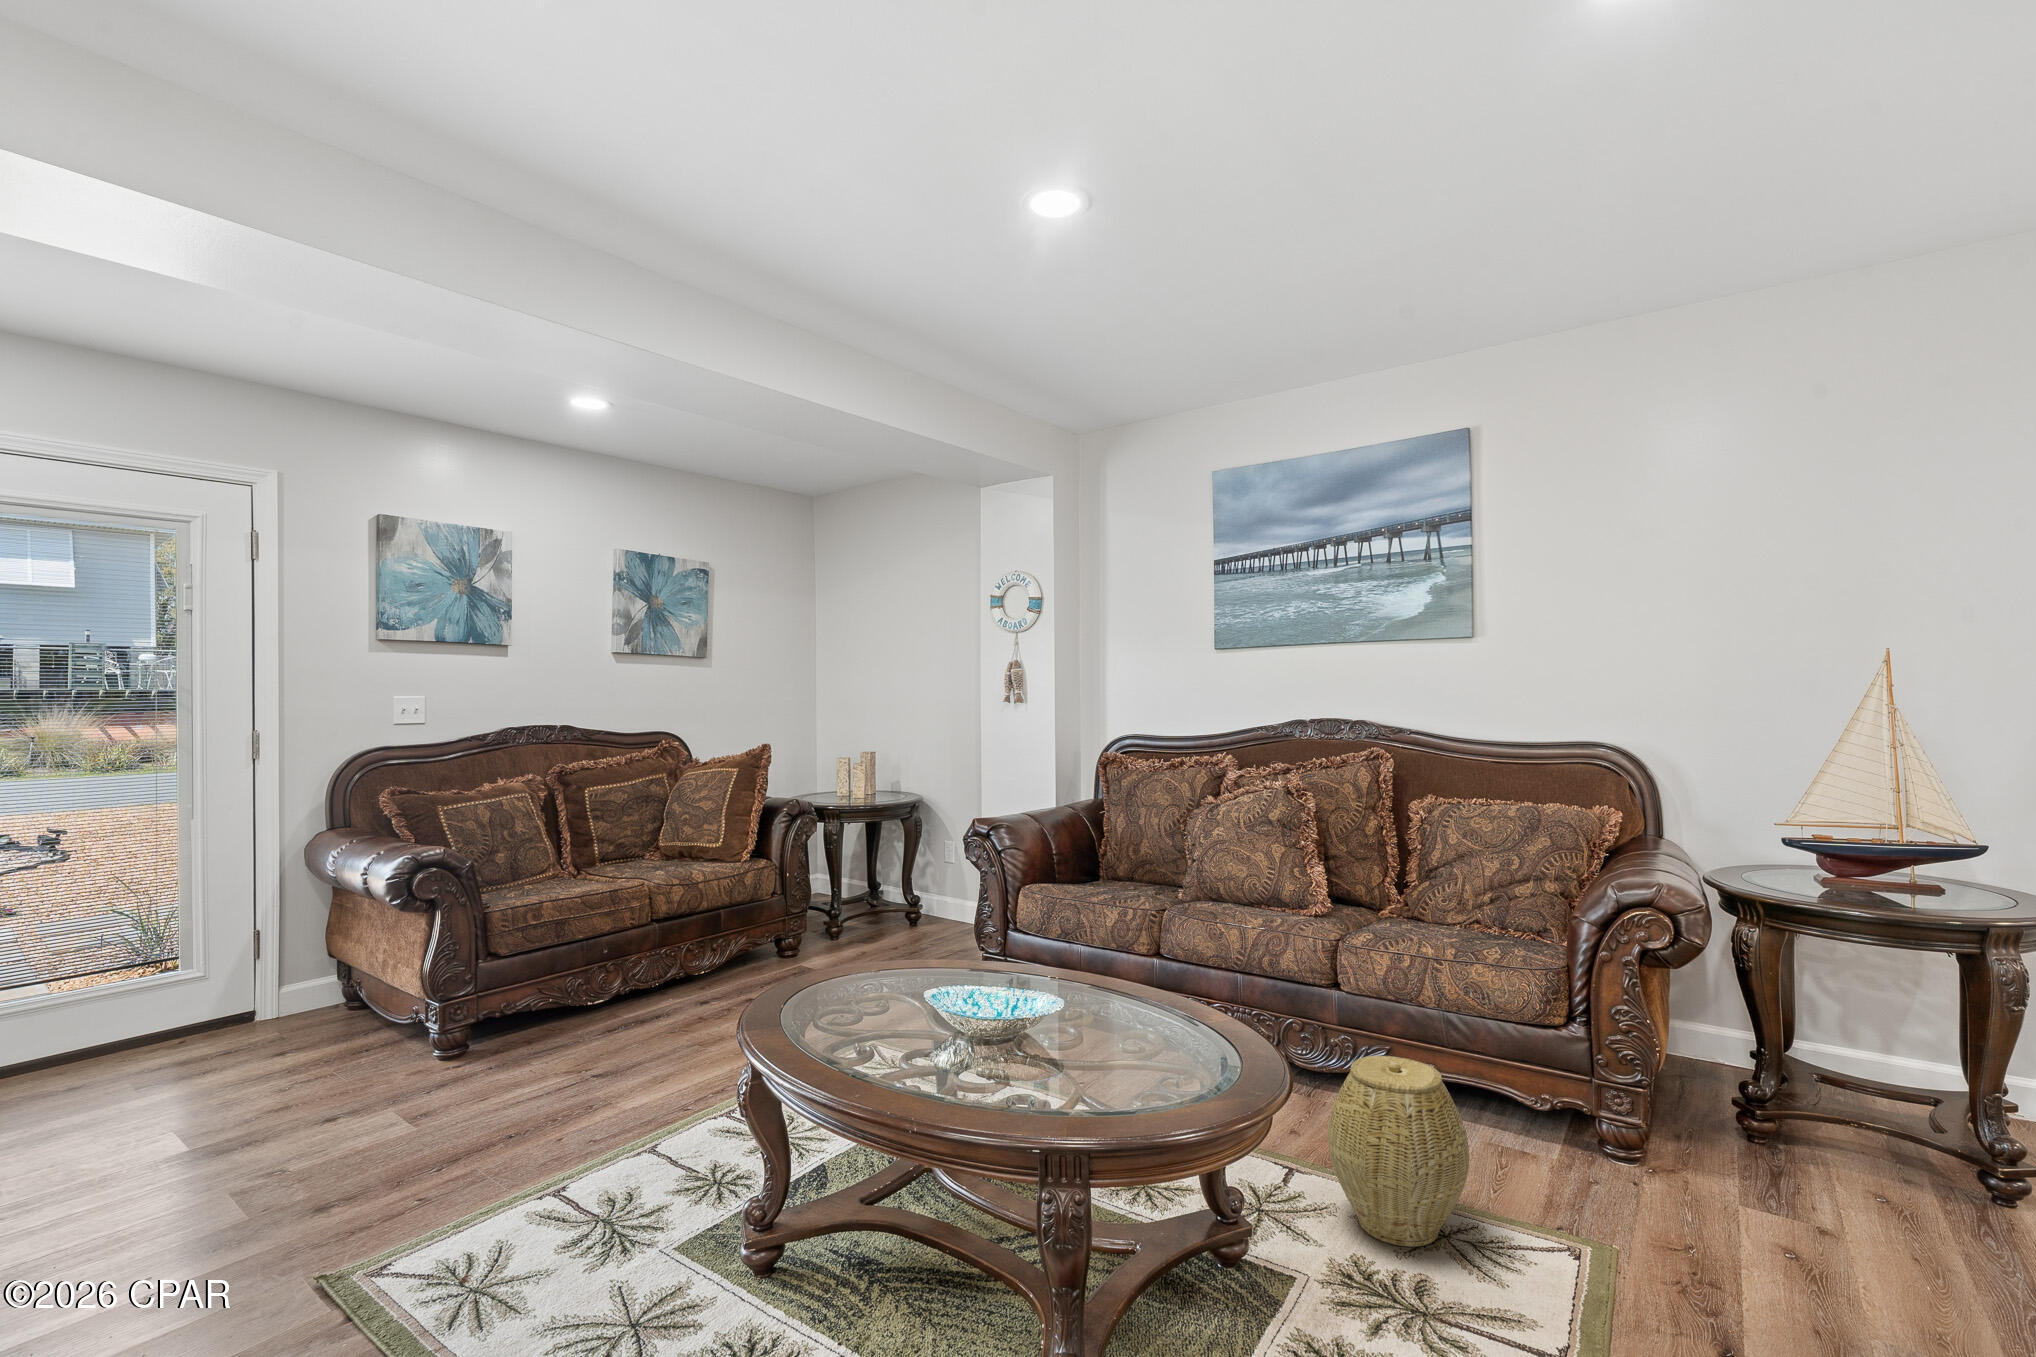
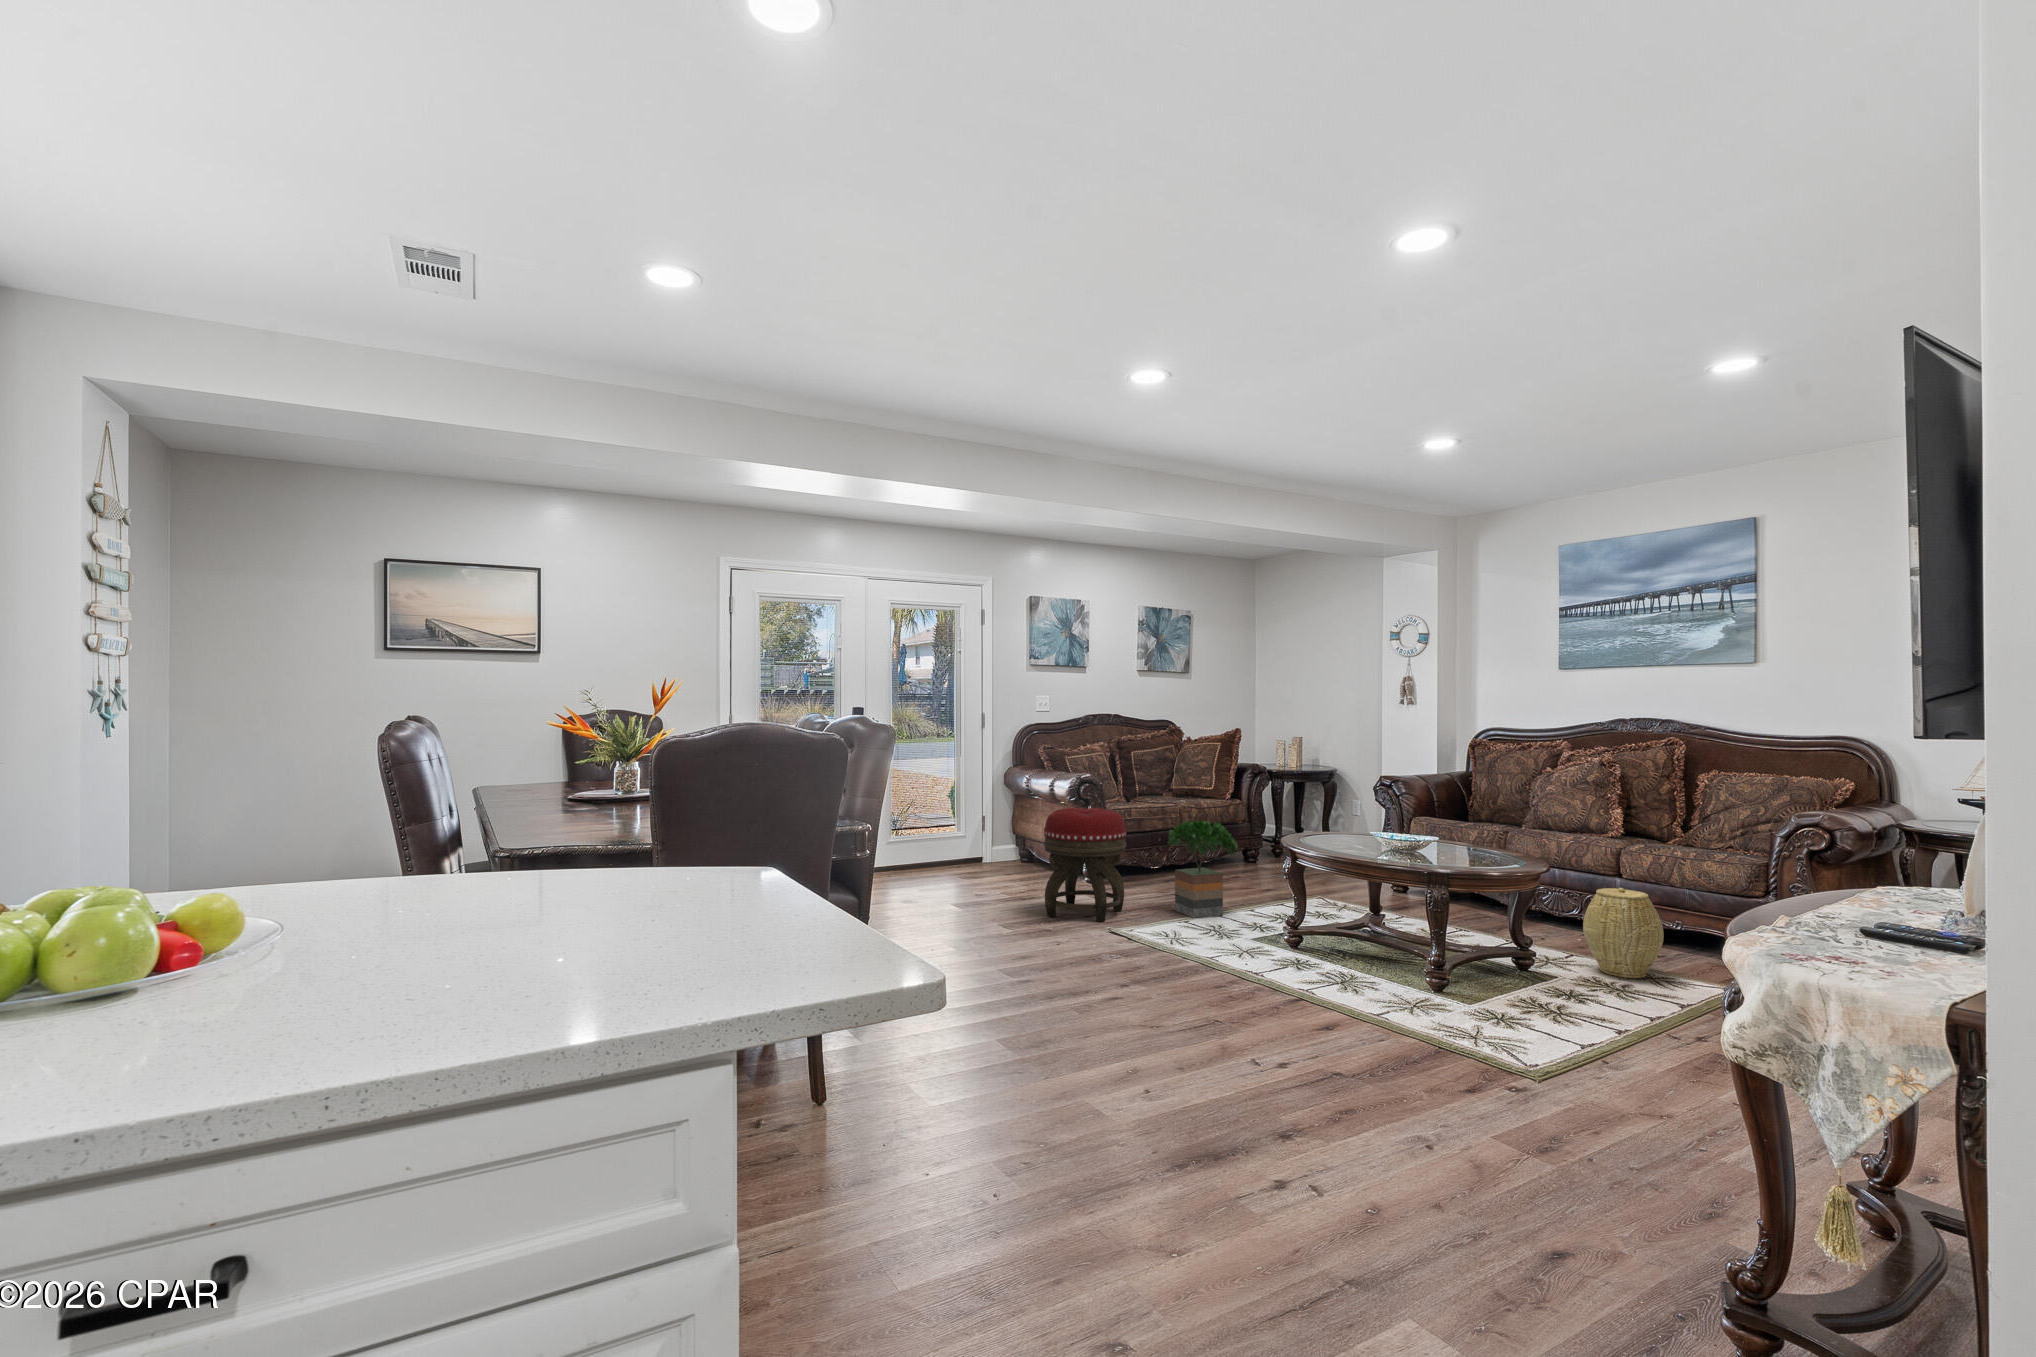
potted tree: none [547,943,699,1164] -> present [1169,820,1237,918]
footstool: none [216,944,447,1228] -> present [1044,808,1126,922]

